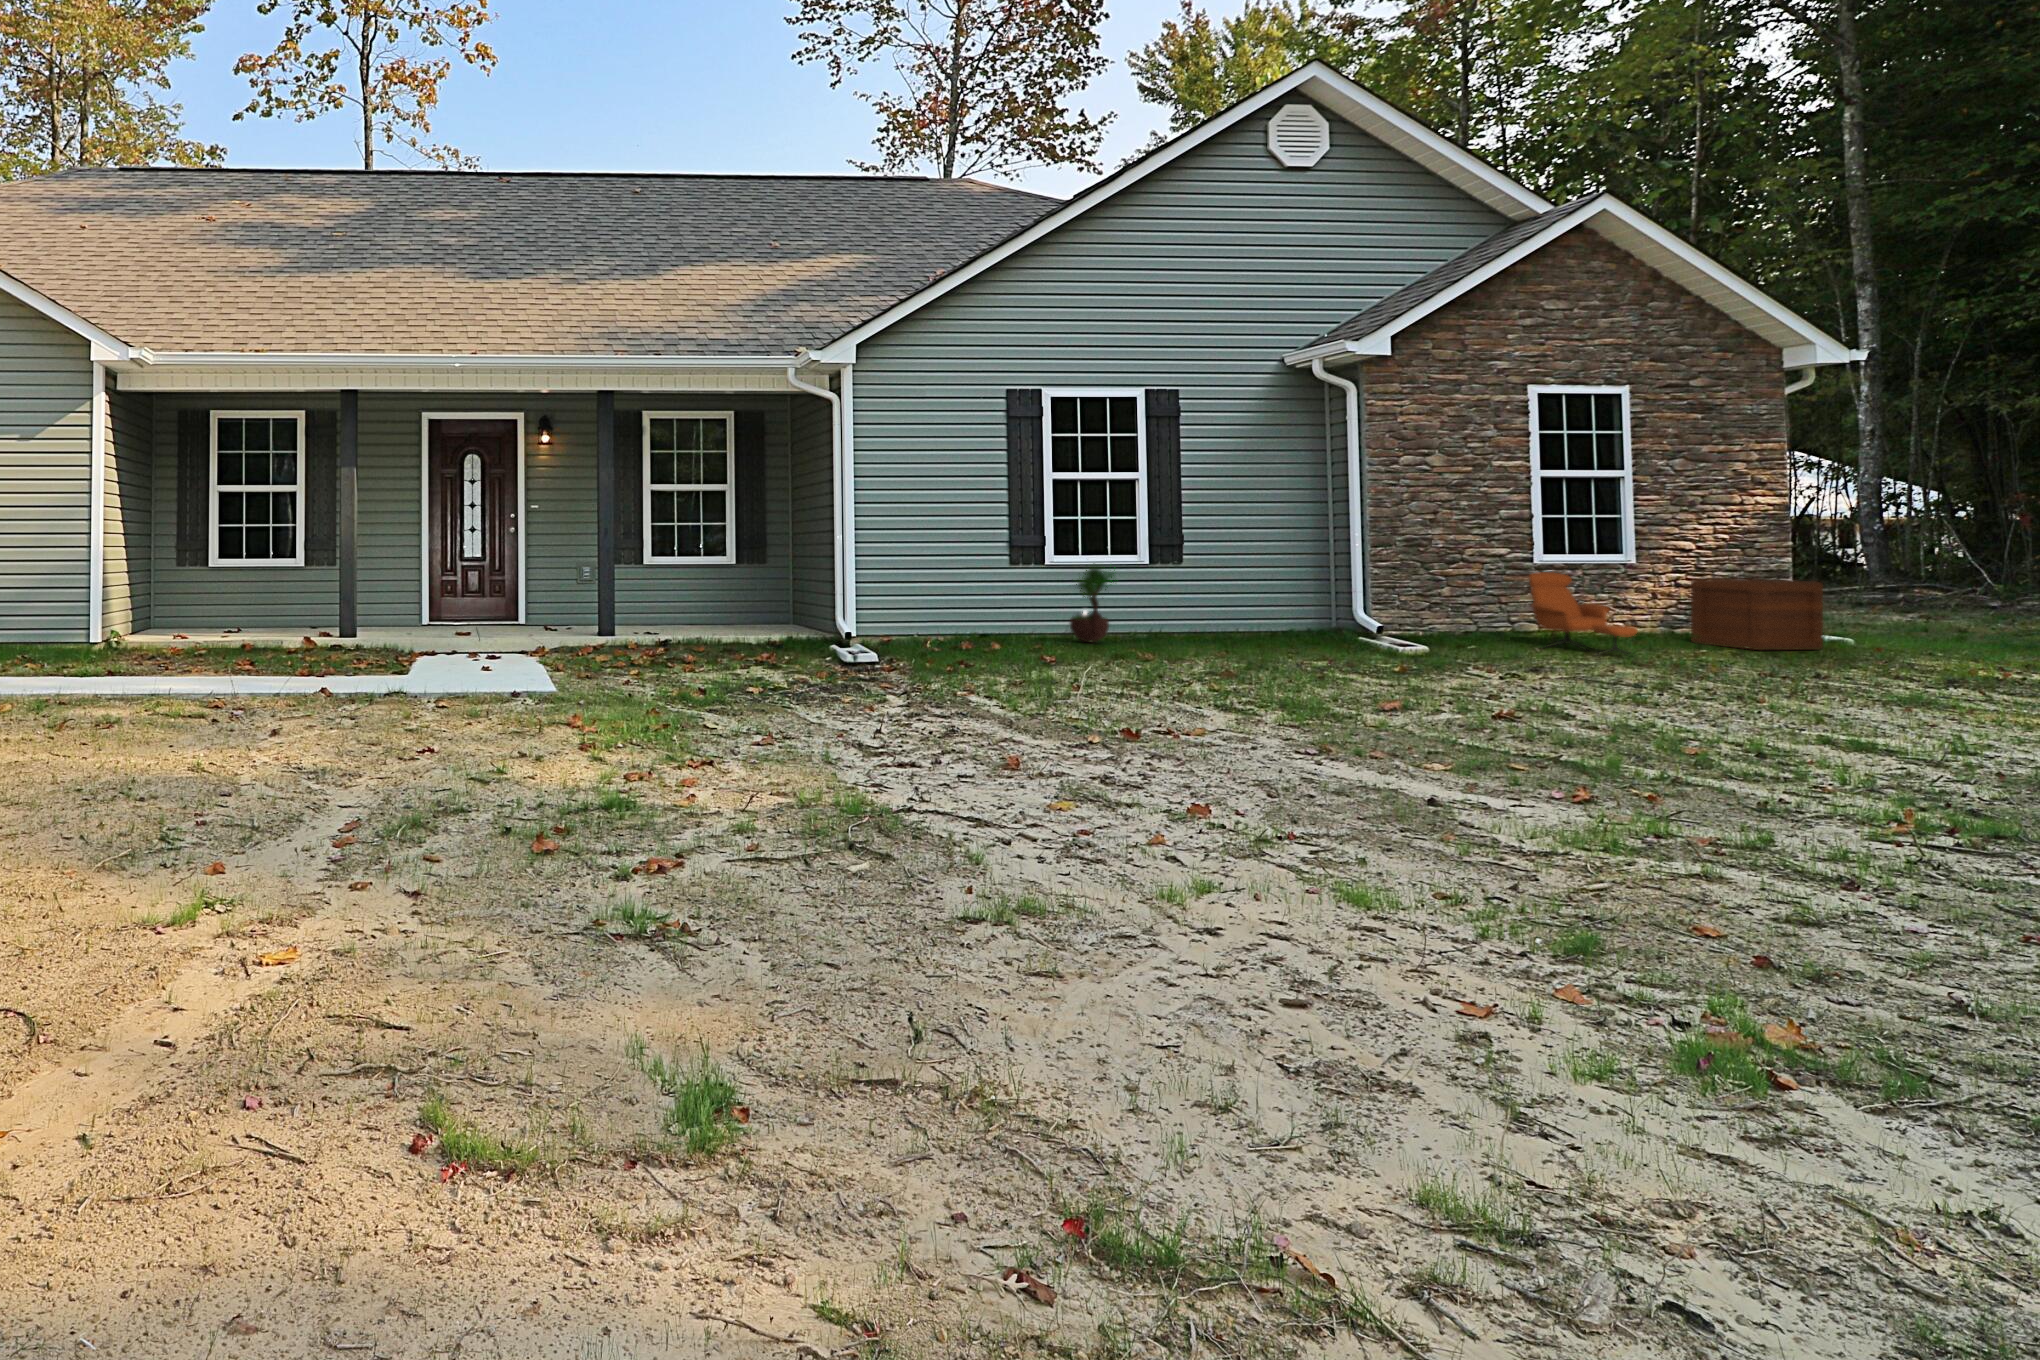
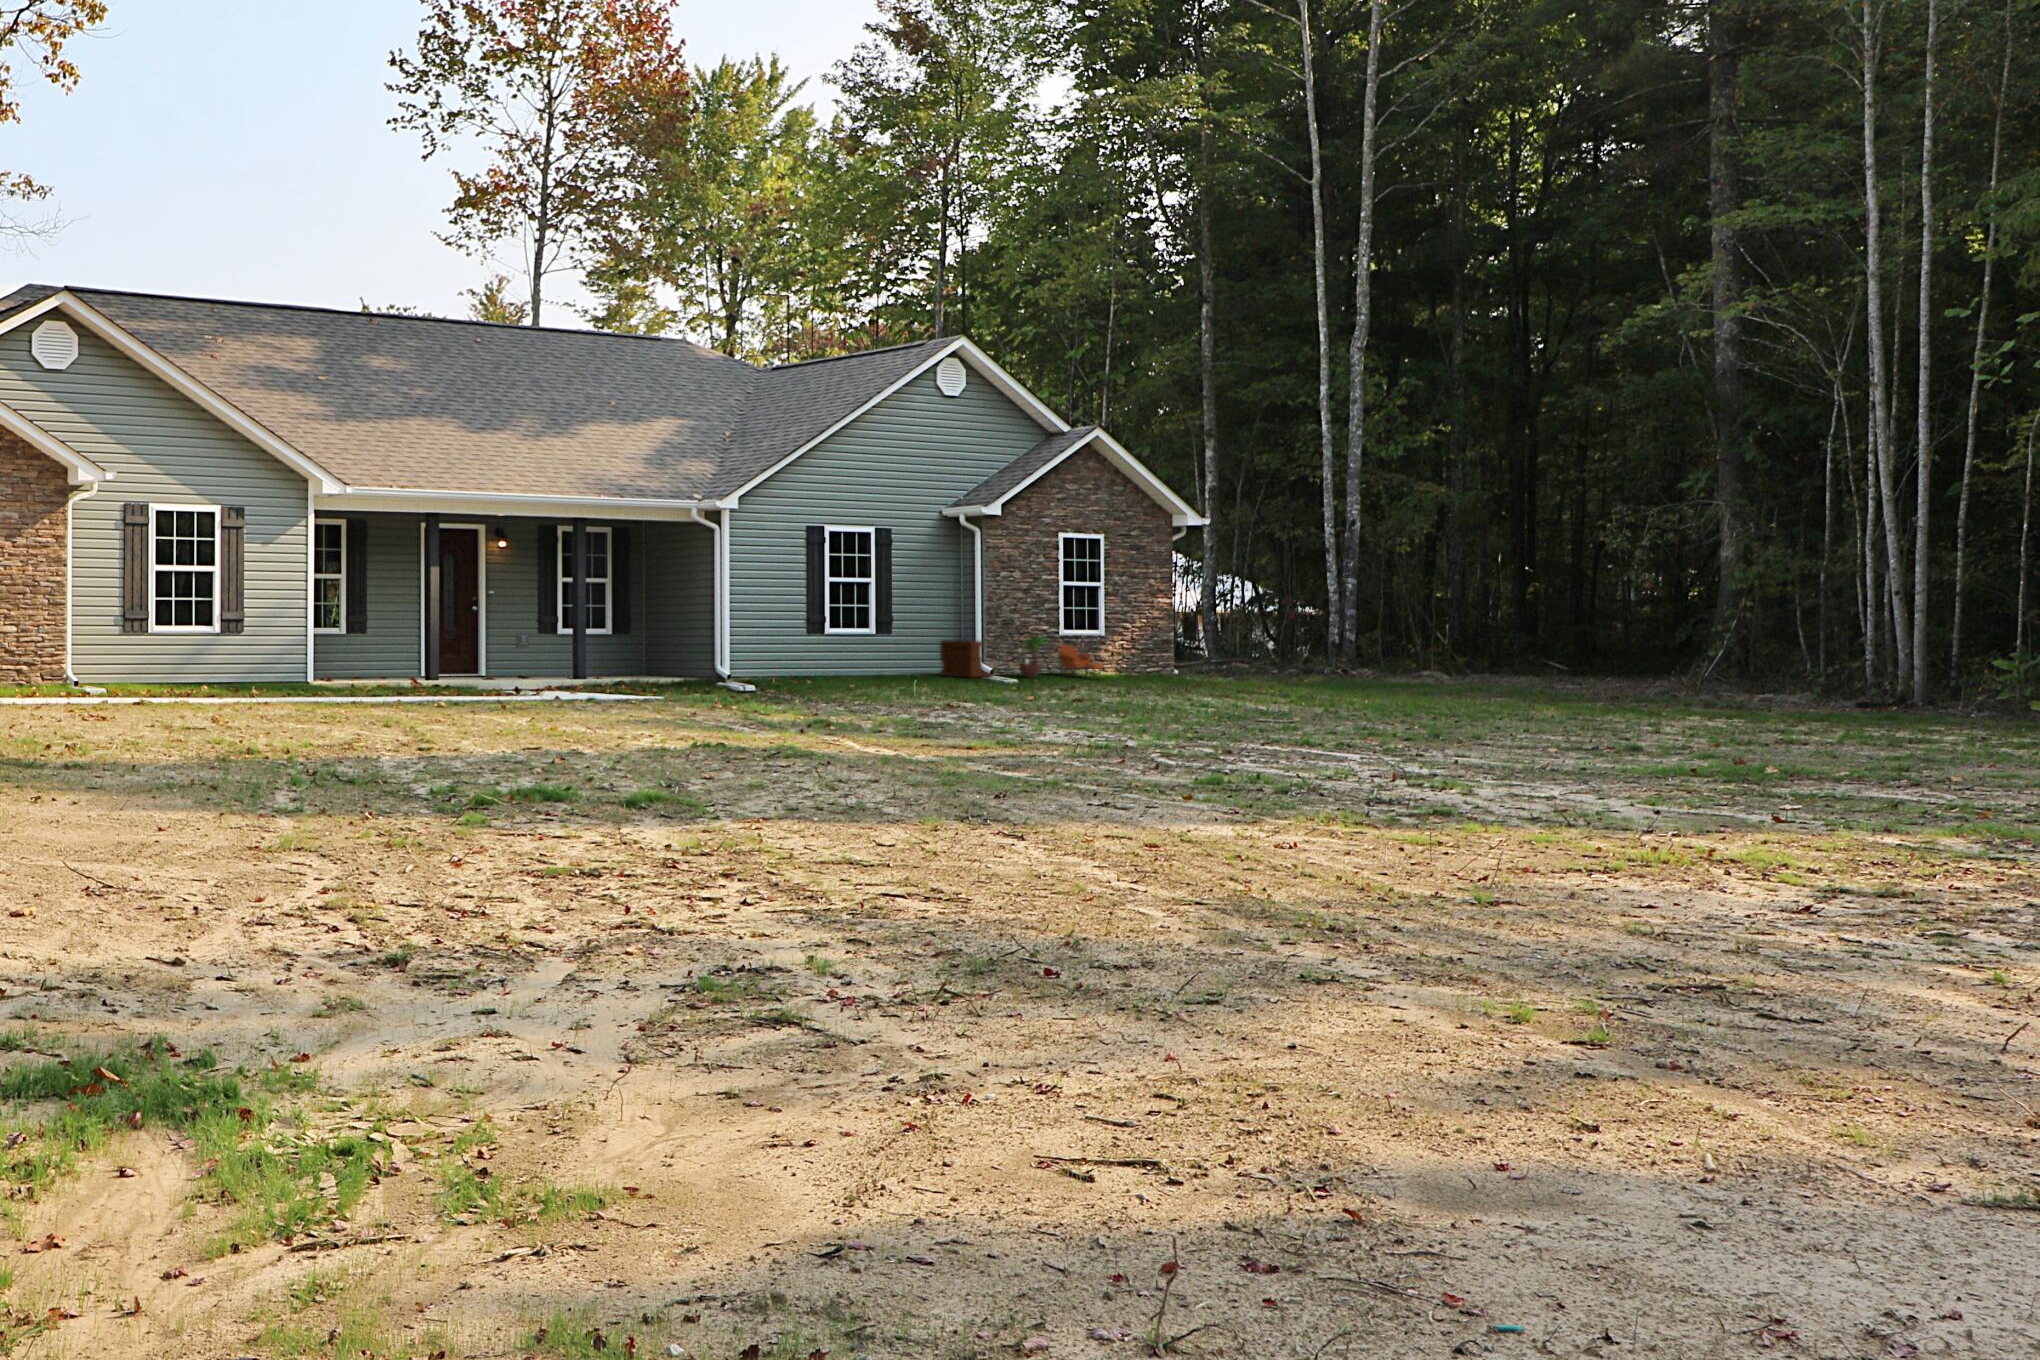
potted tree: present [1070,567,1116,643] -> present [1019,634,1044,678]
wooden crate: present [1691,578,1823,650] -> present [940,640,991,677]

